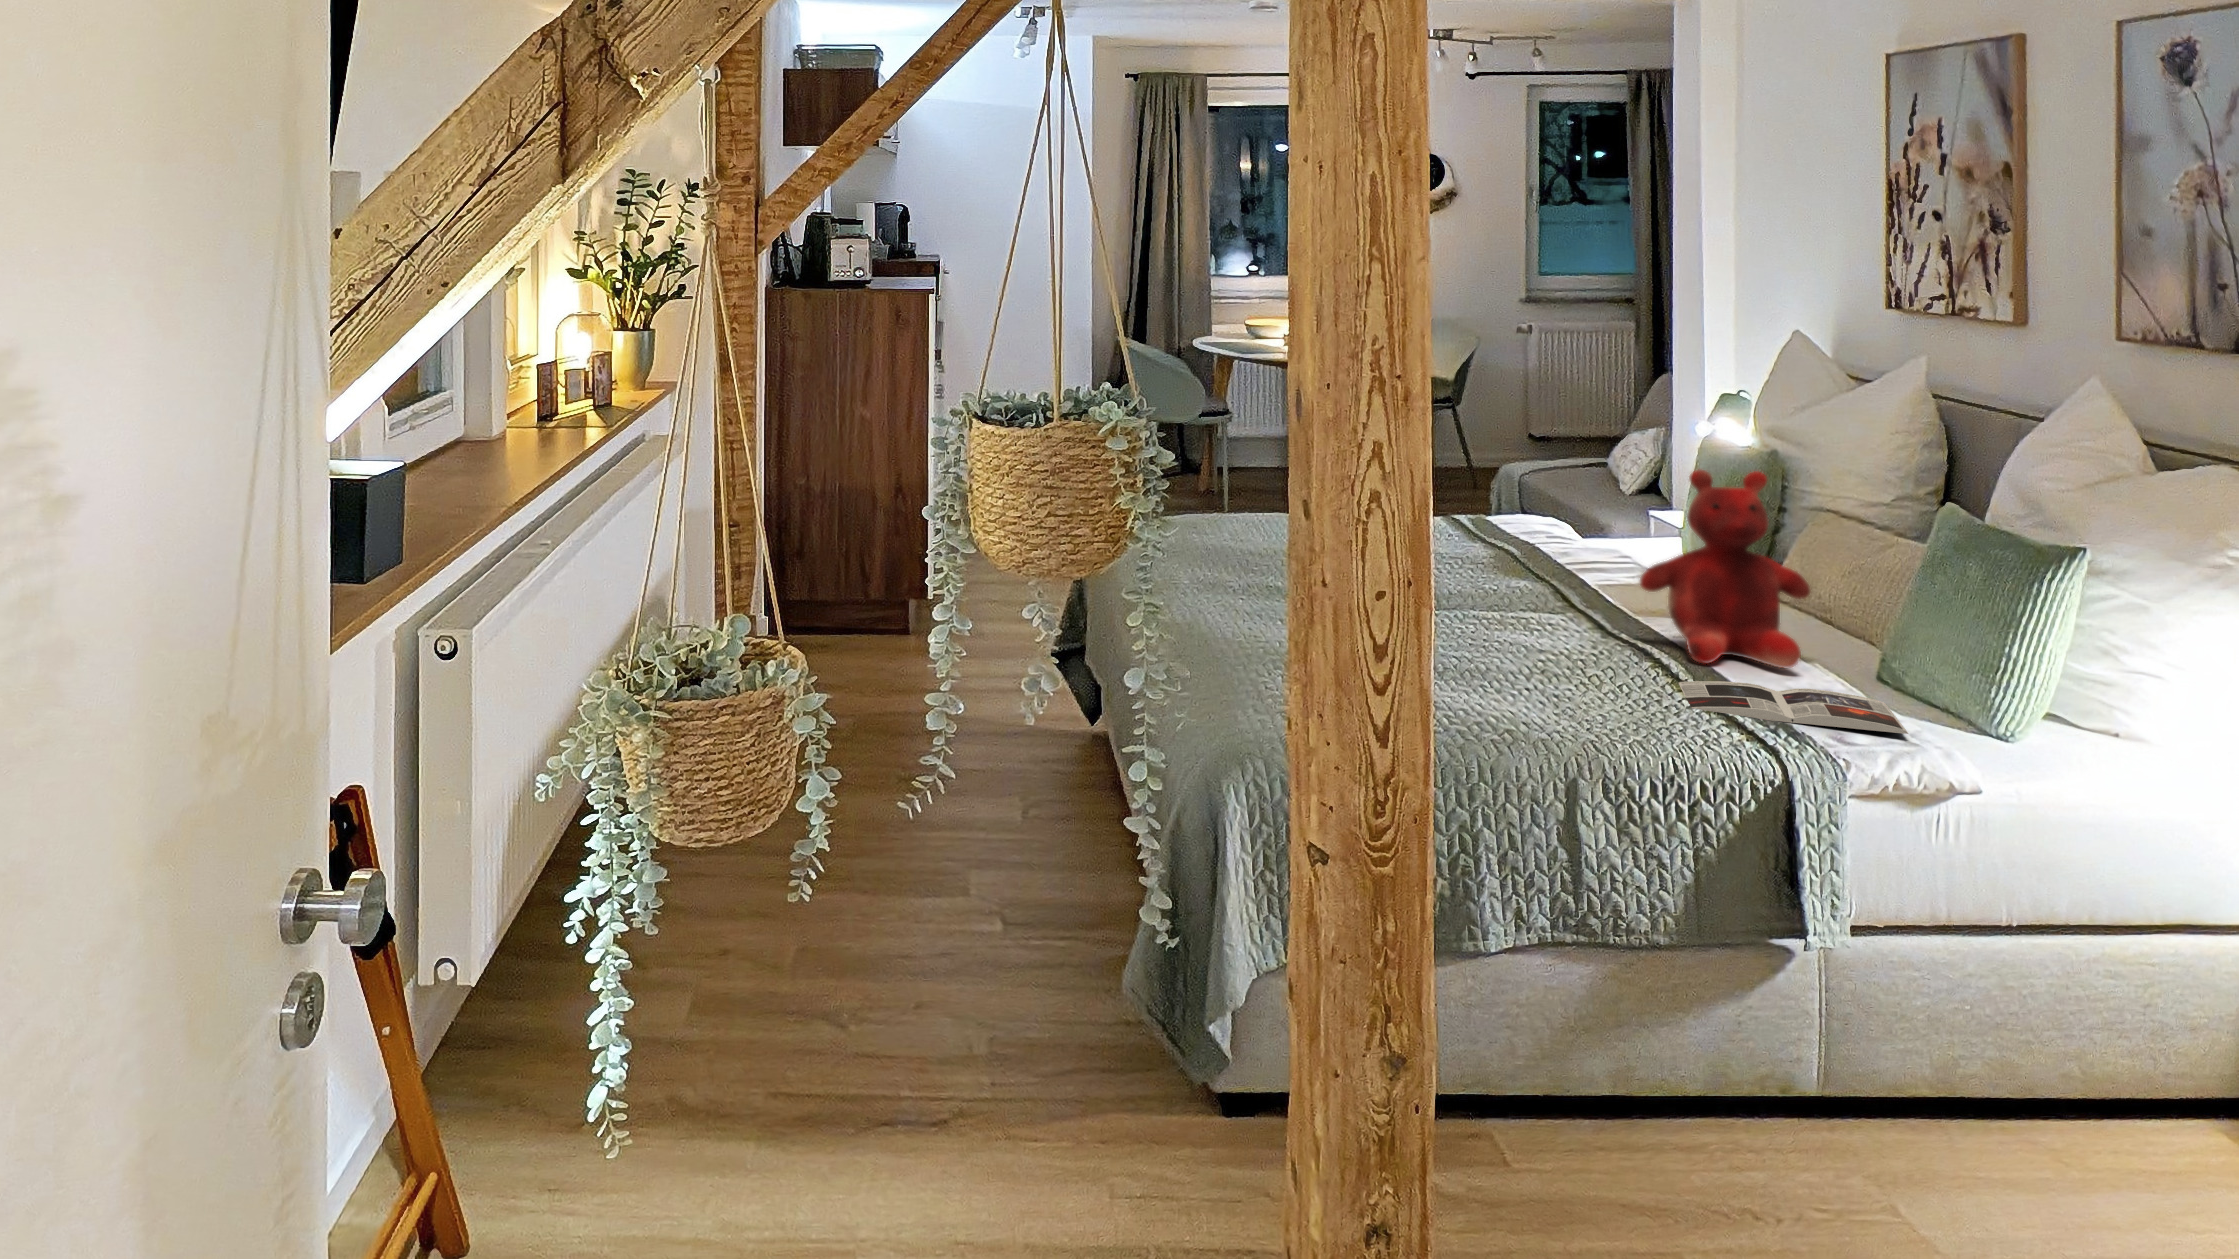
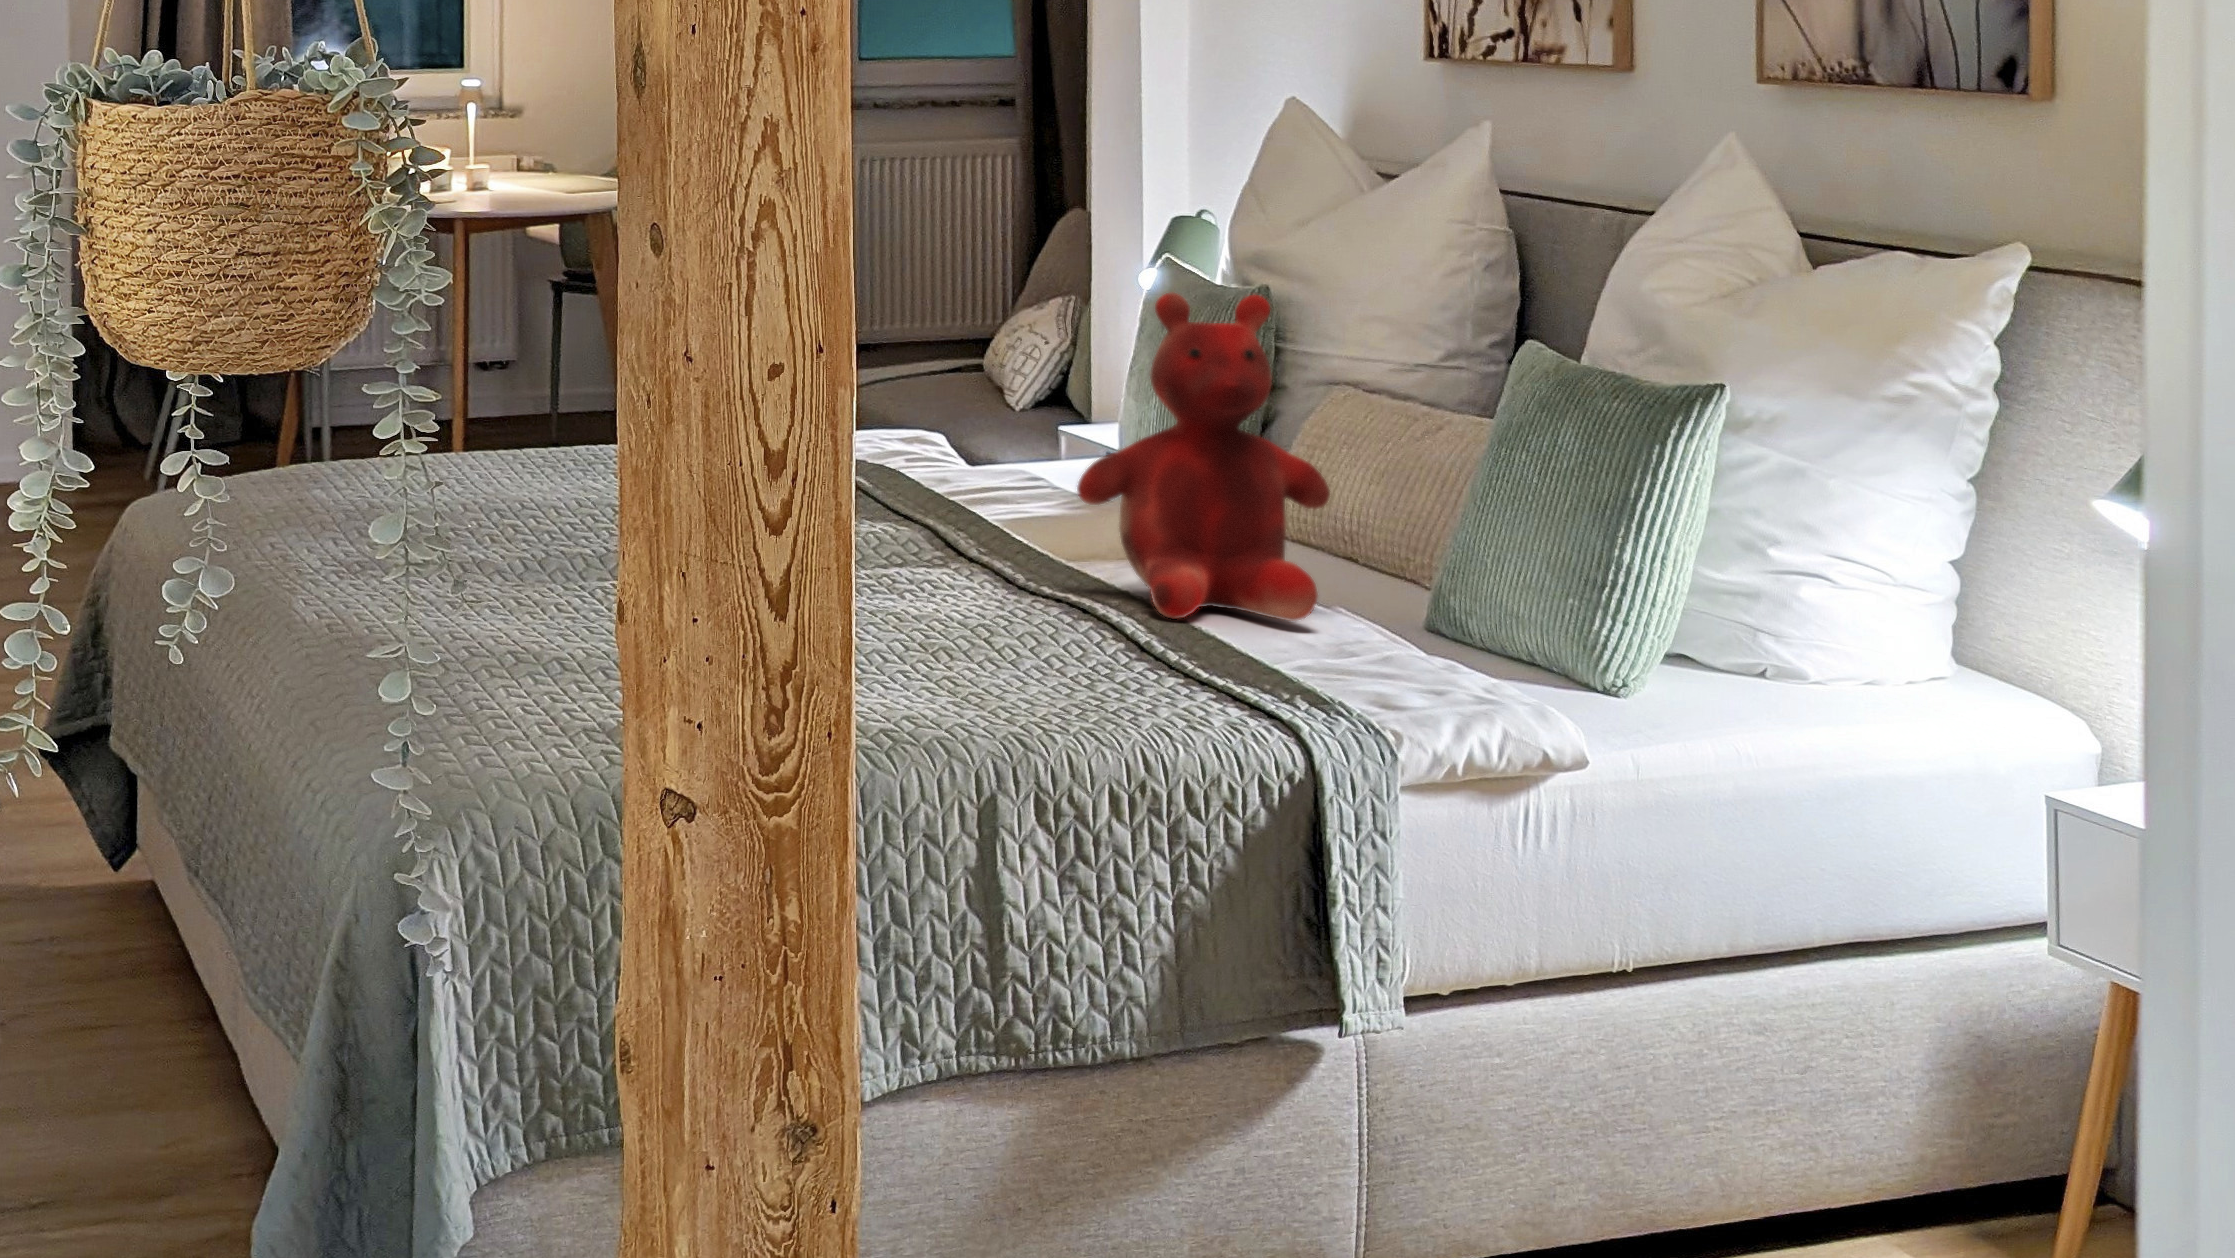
magazine: present [1679,681,1908,734] -> none [1132,639,1479,699]

